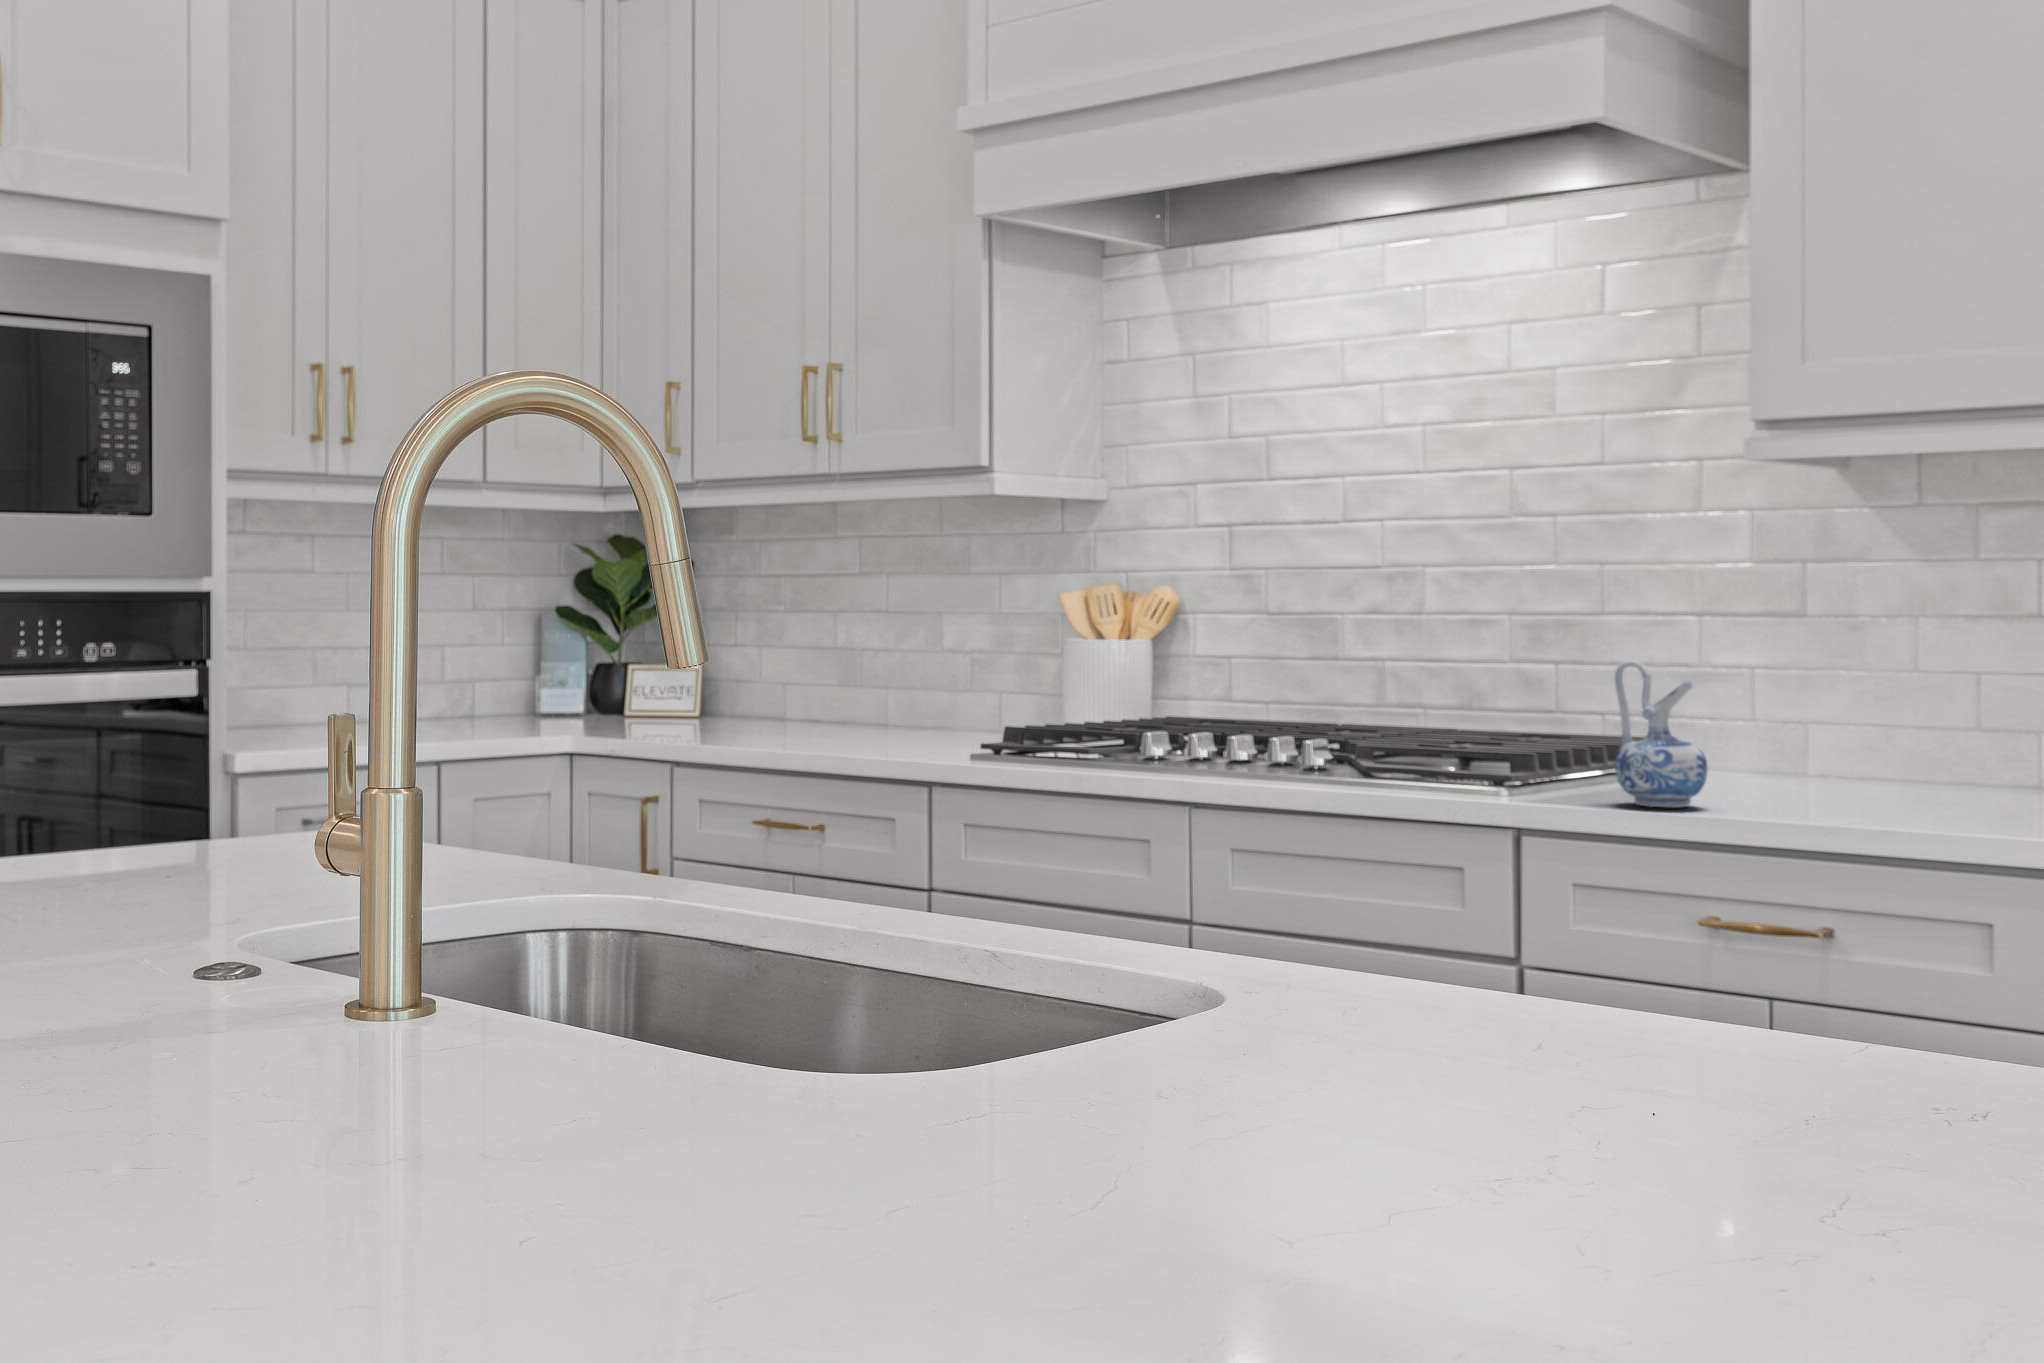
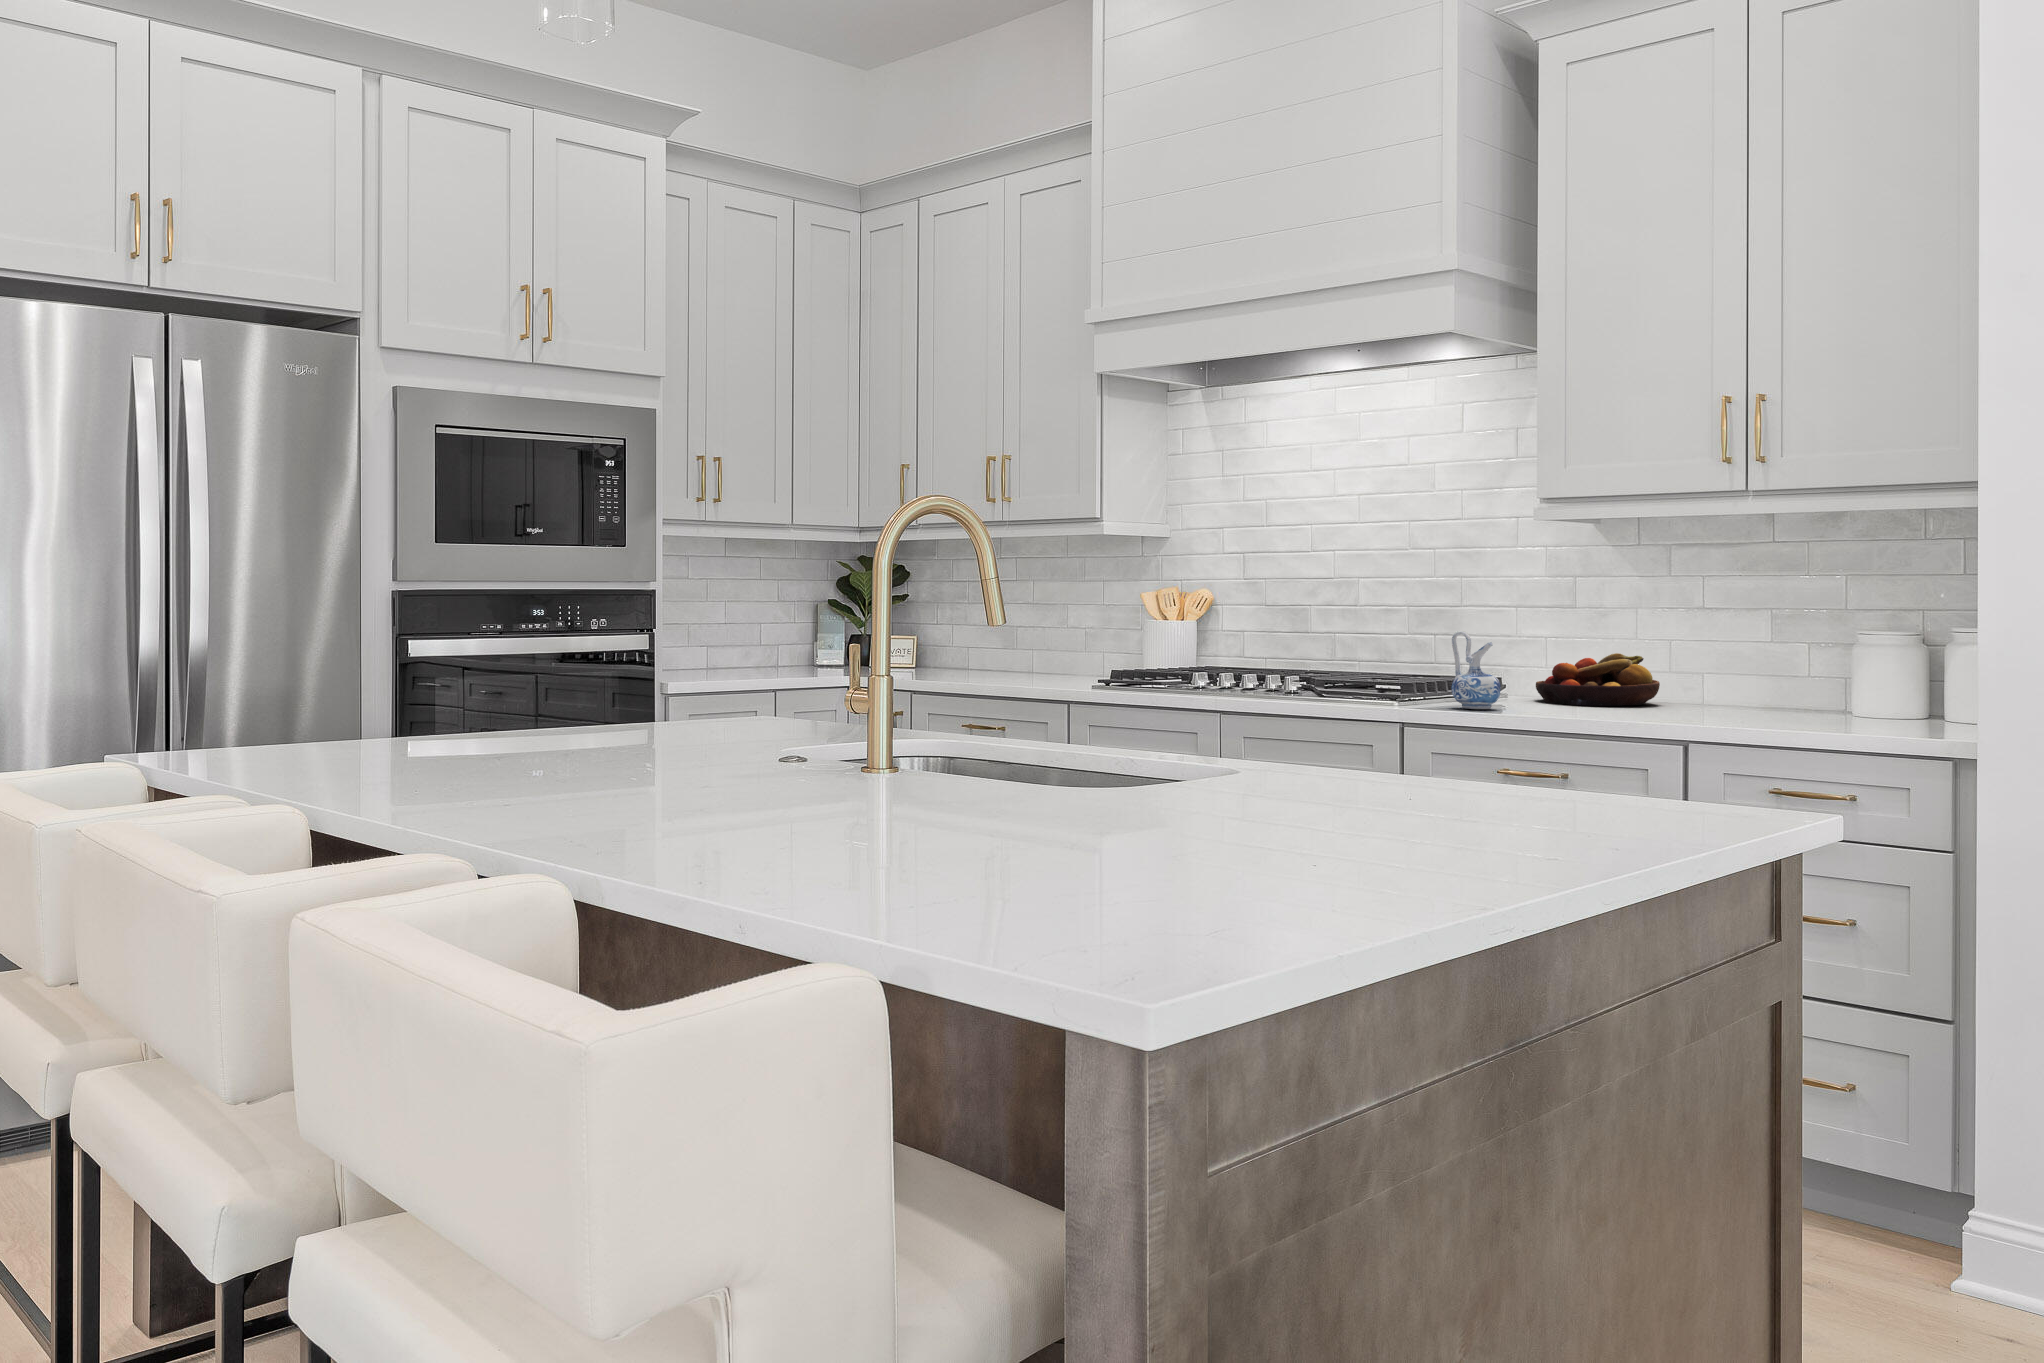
fruit bowl: none [1751,698,1979,795] -> present [1536,653,1660,706]

